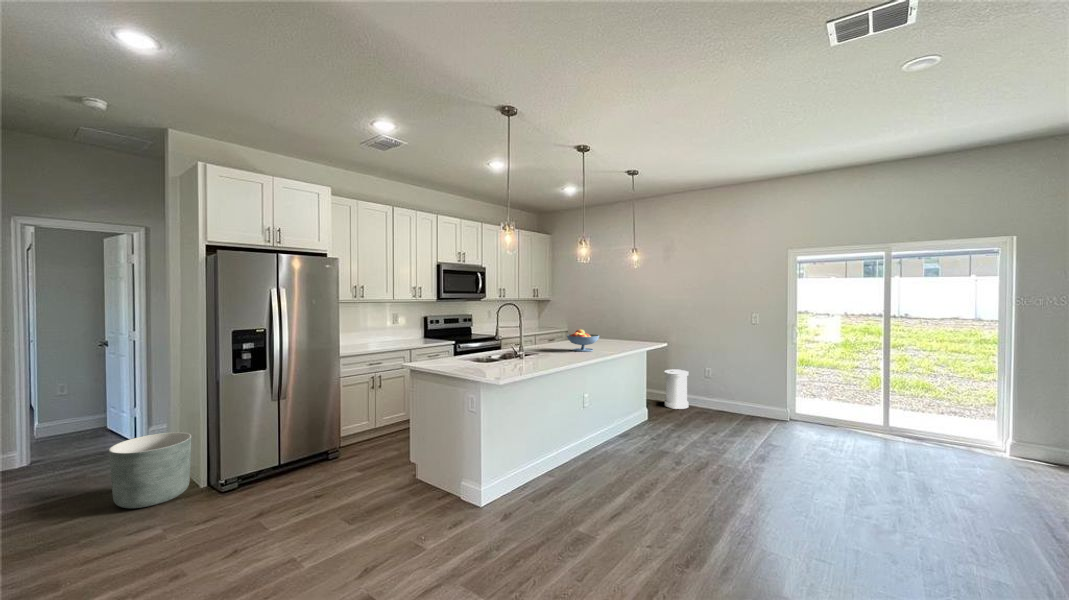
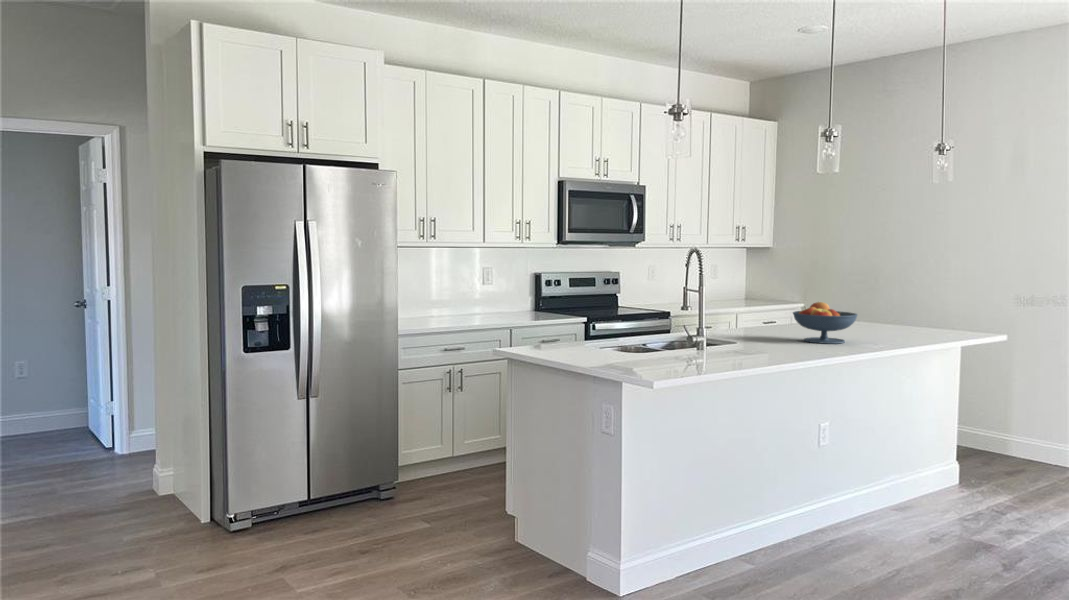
trash can: present [665,369,689,409] -> none [996,390,1054,468]
planter: present [109,432,192,508] -> none [88,437,190,540]

